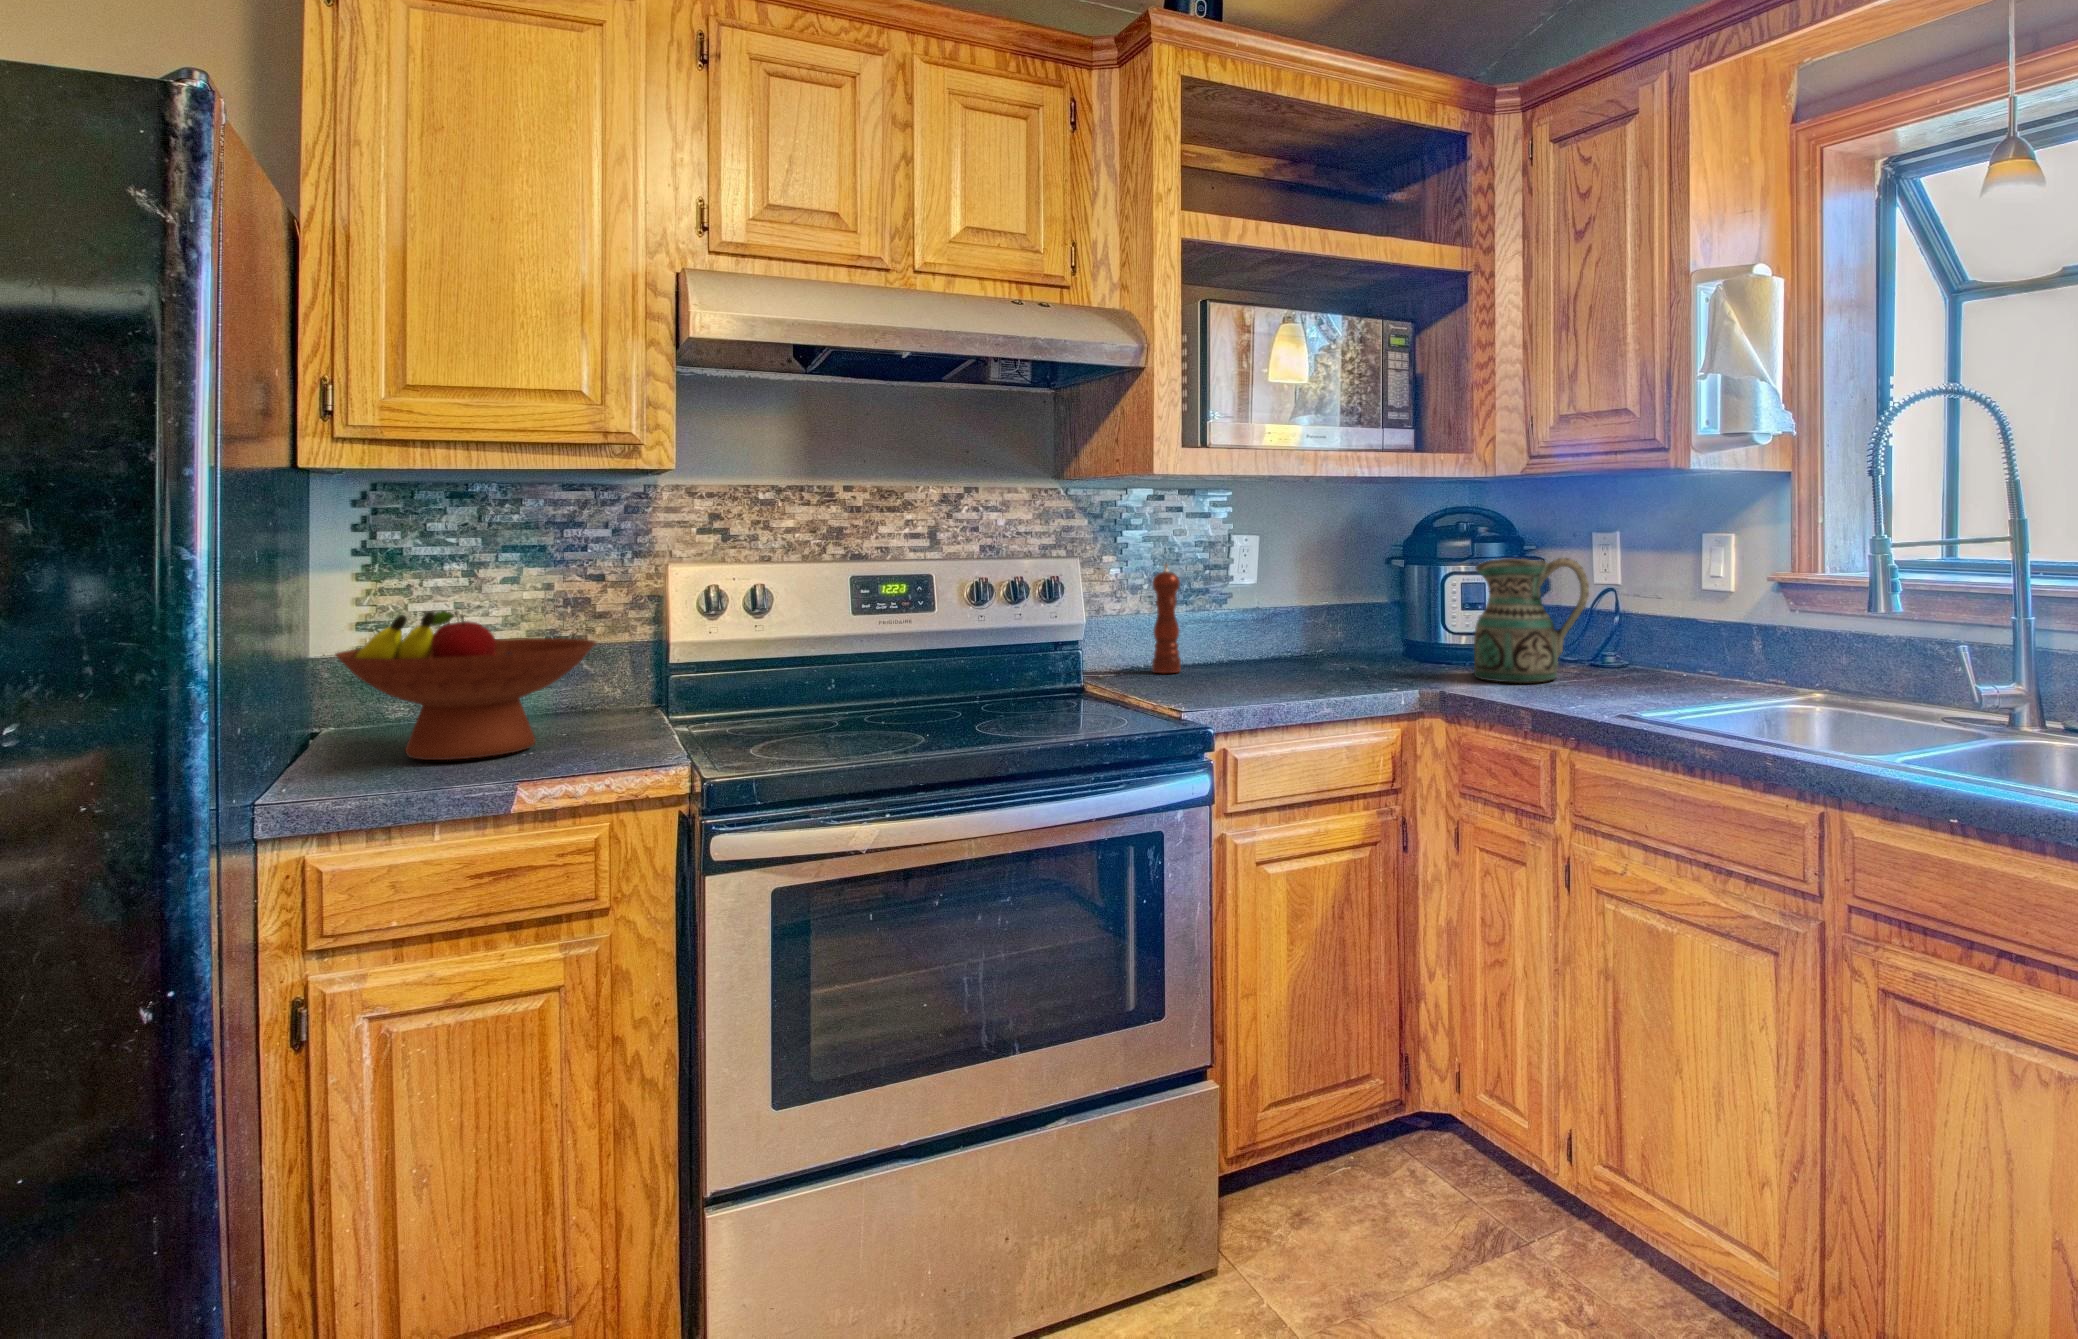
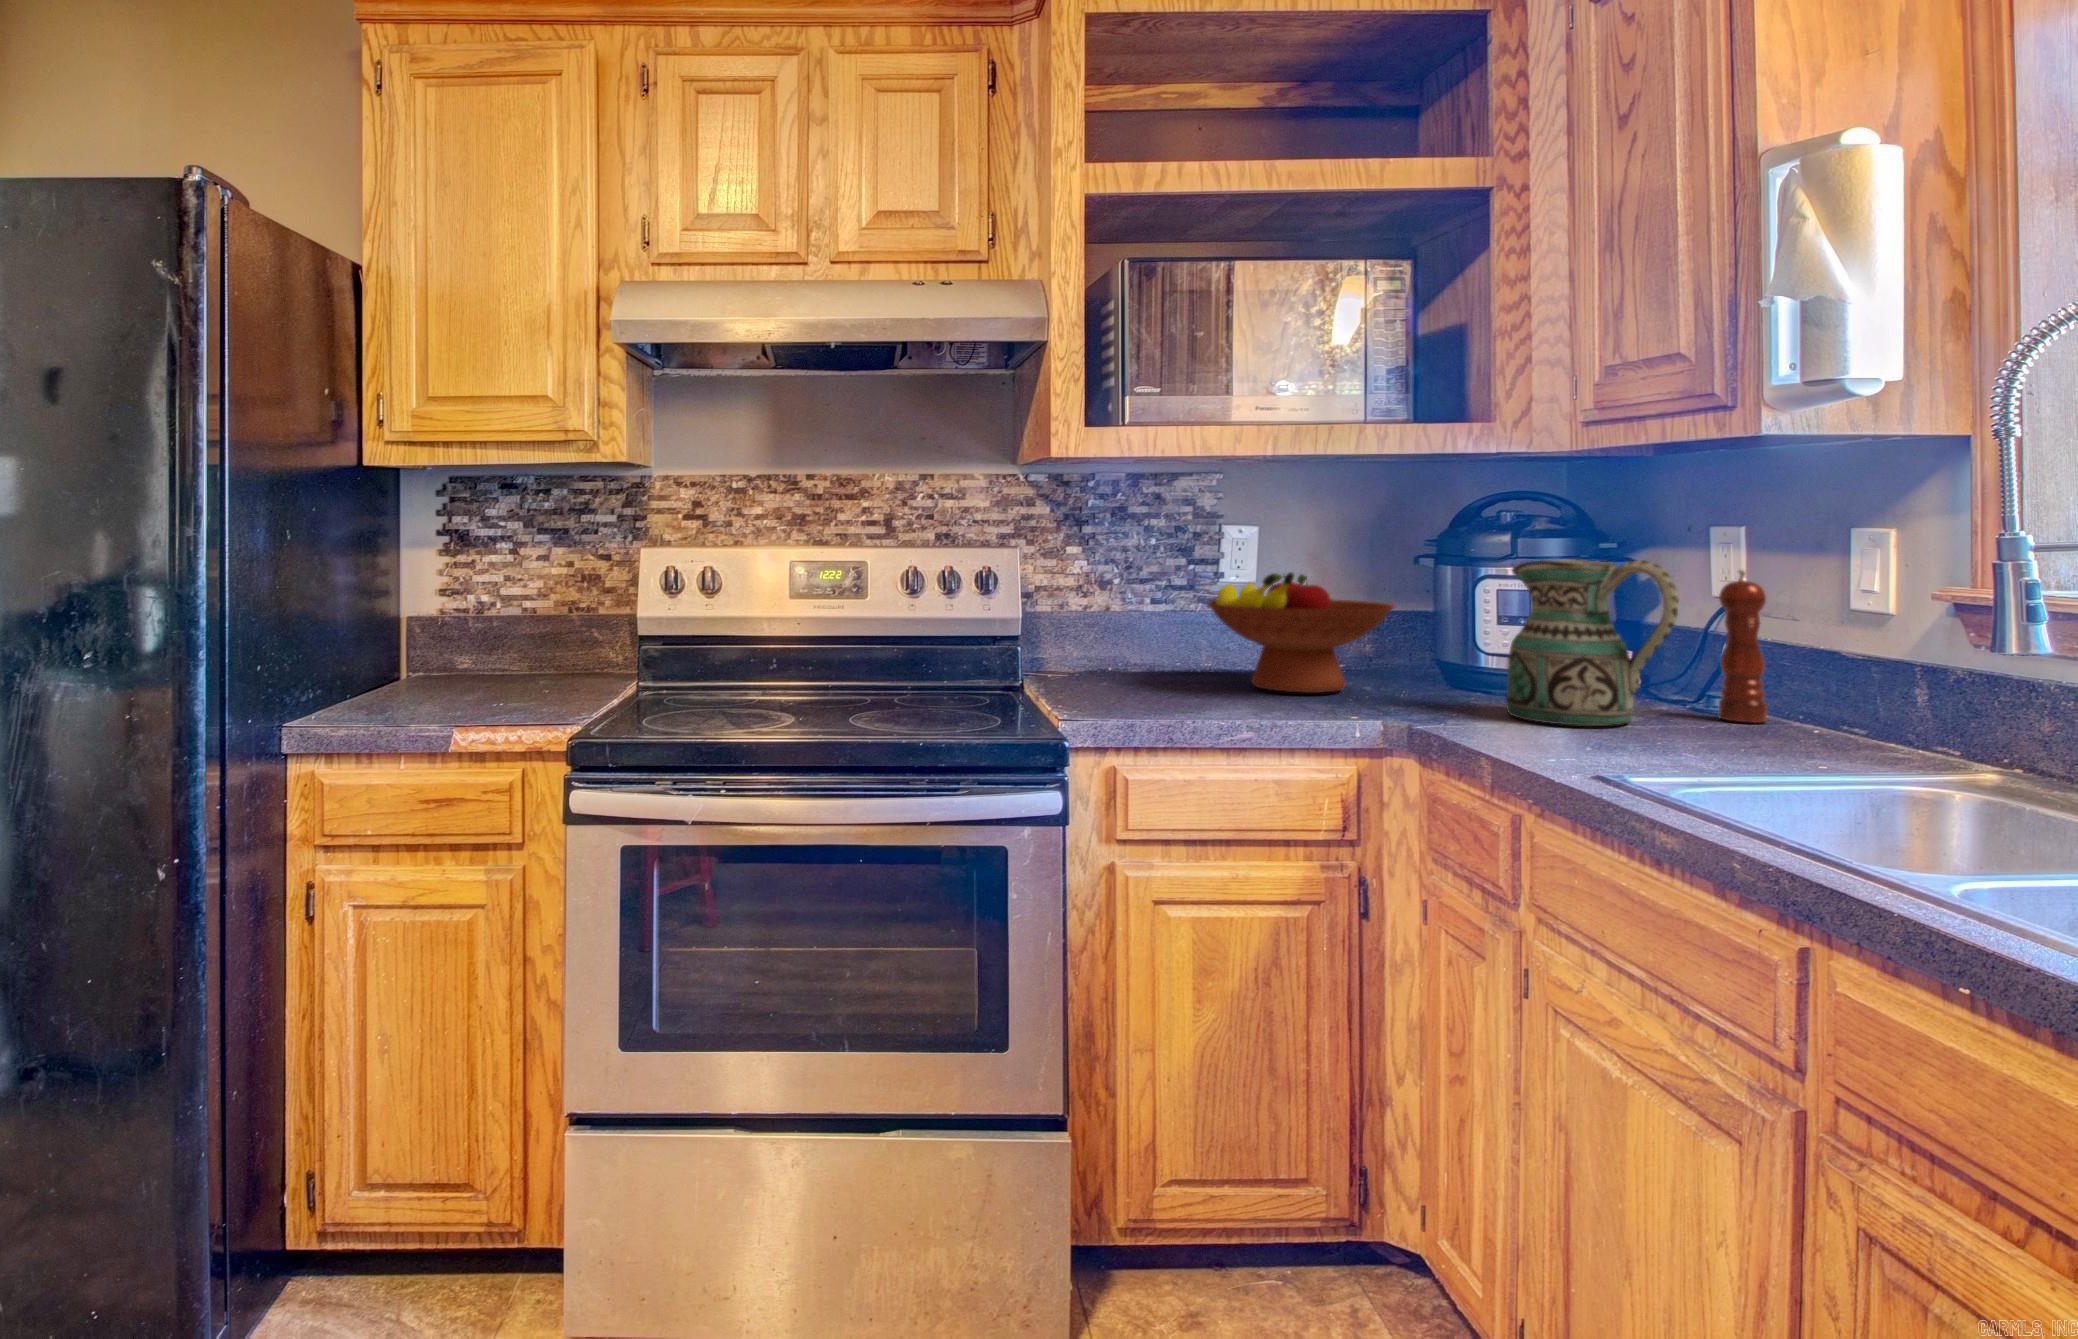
pepper mill: present [1152,564,1181,673] -> present [1719,570,1767,723]
fruit bowl: present [335,611,596,760] -> present [1207,572,1394,693]

